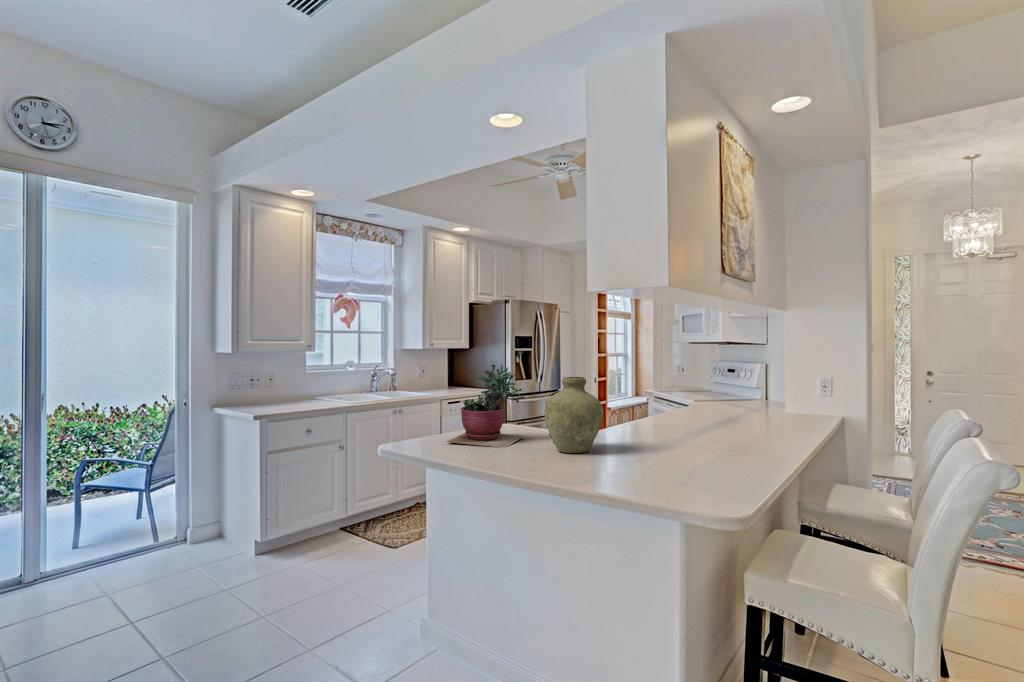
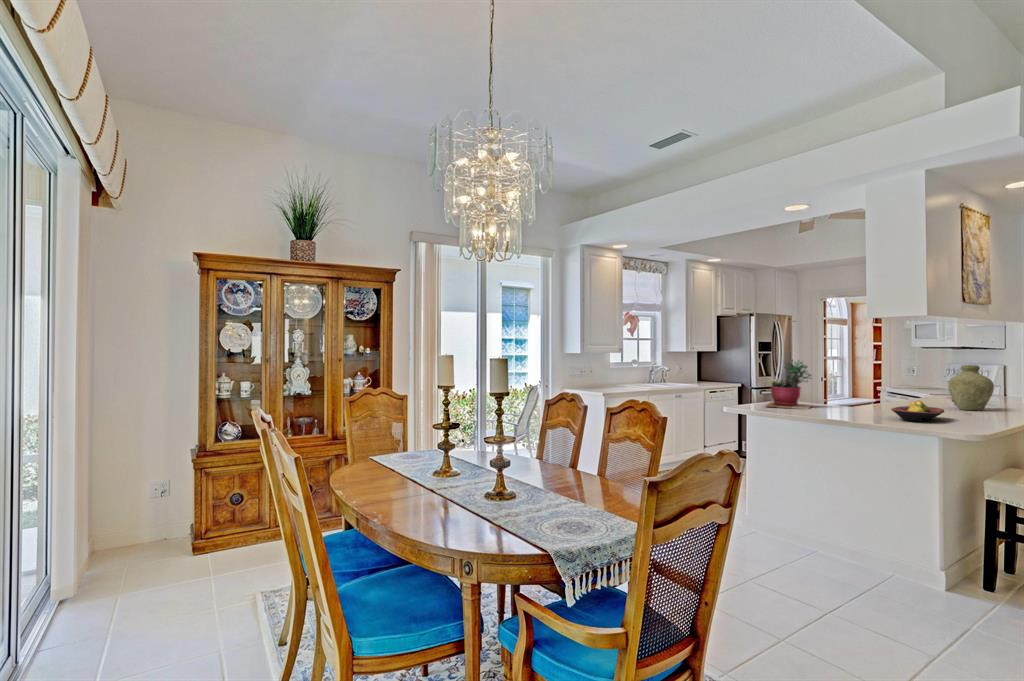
vase: present [545,377,603,453] -> present [948,365,994,410]
fruit bowl: none [603,439,685,483] -> present [891,400,944,422]

